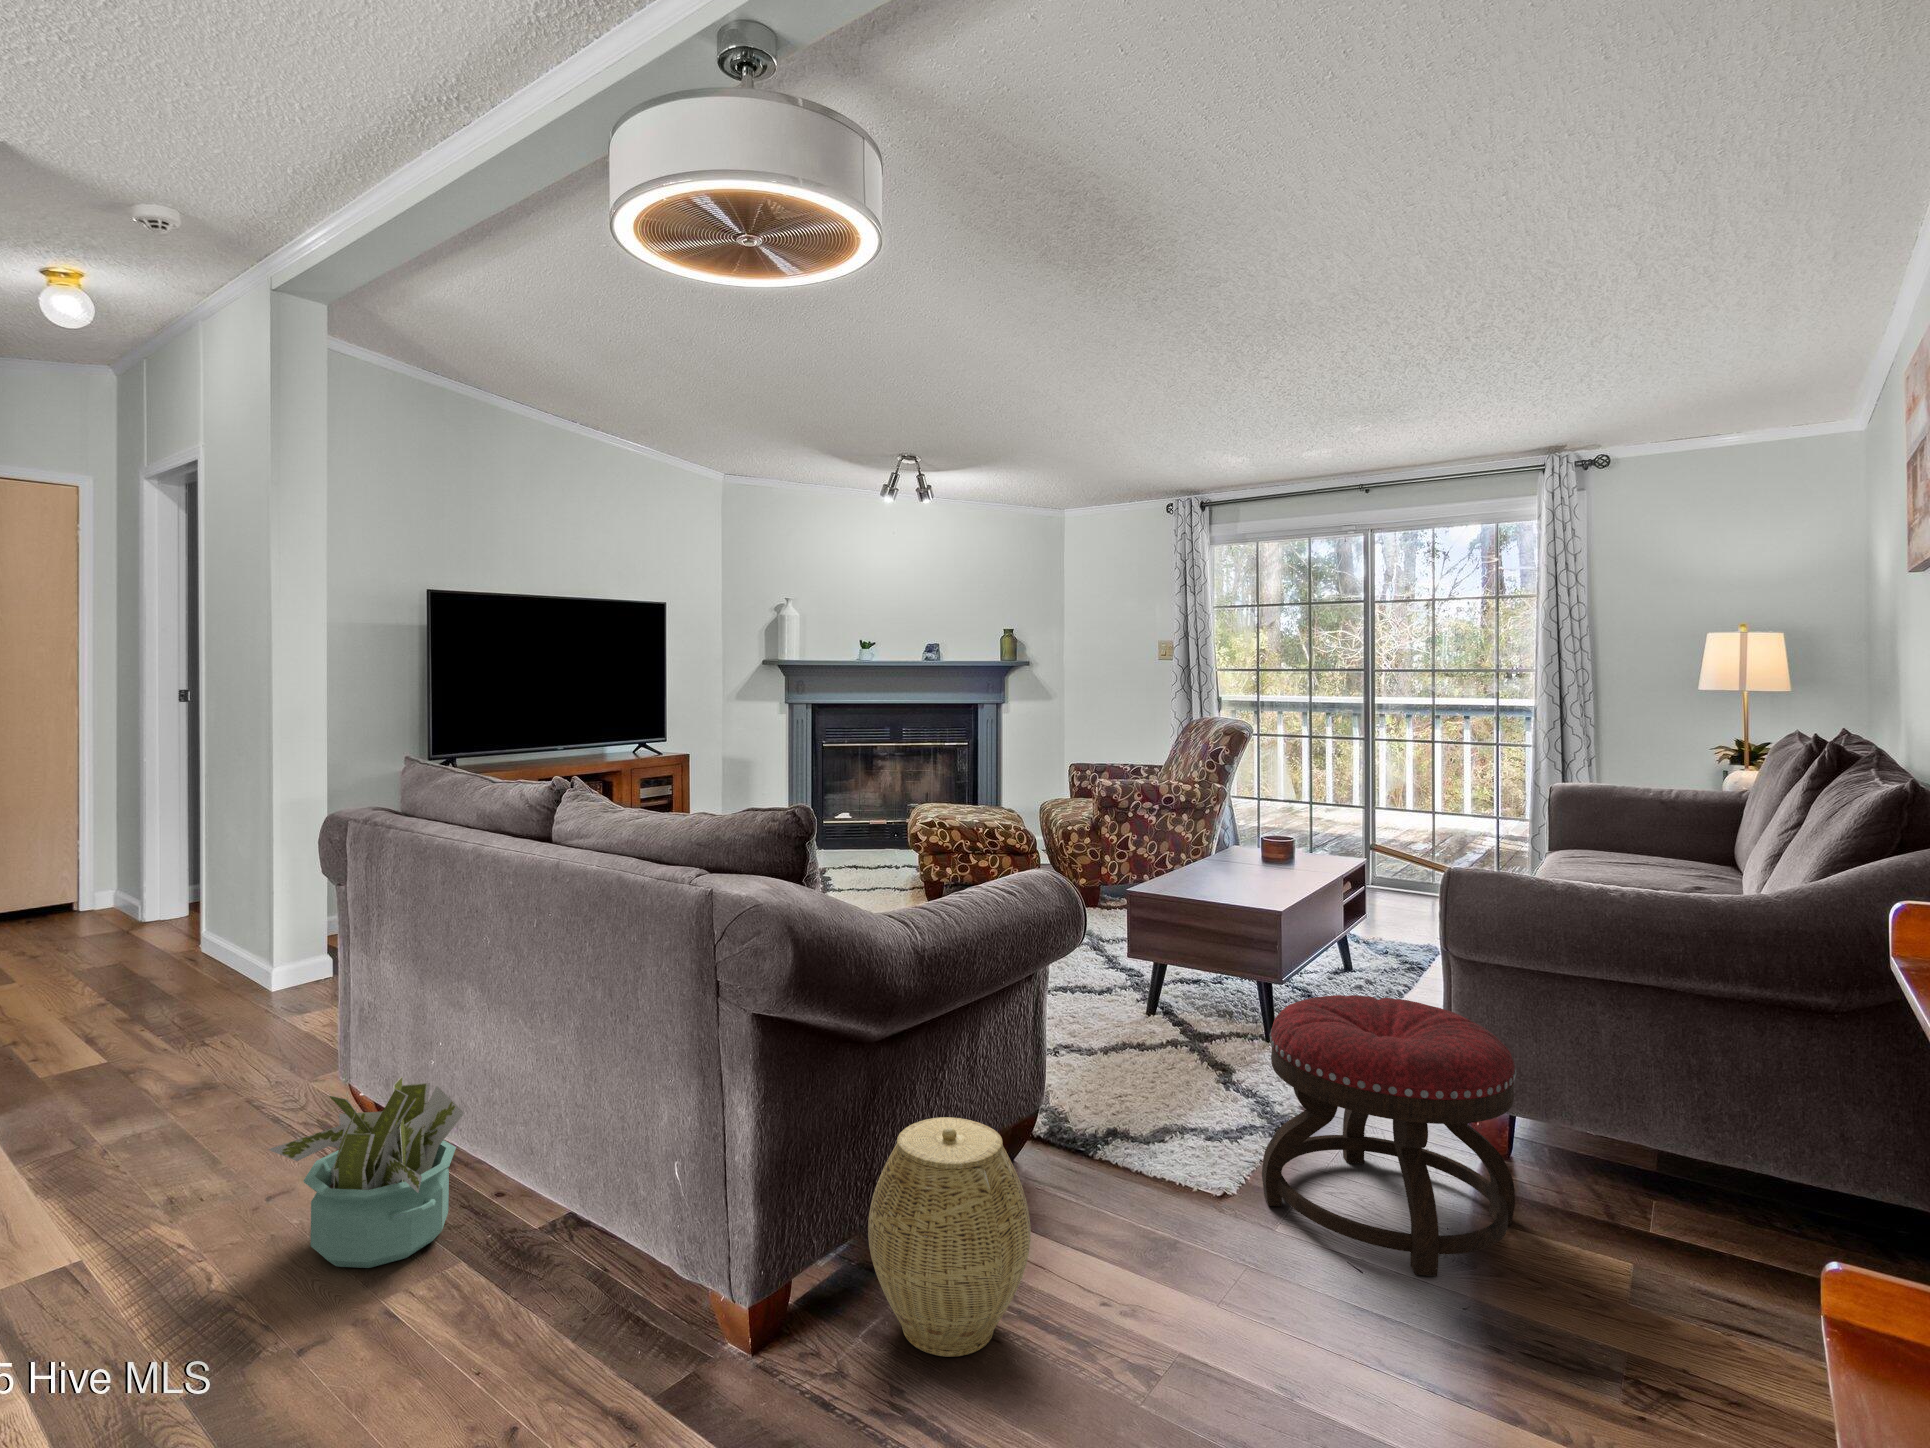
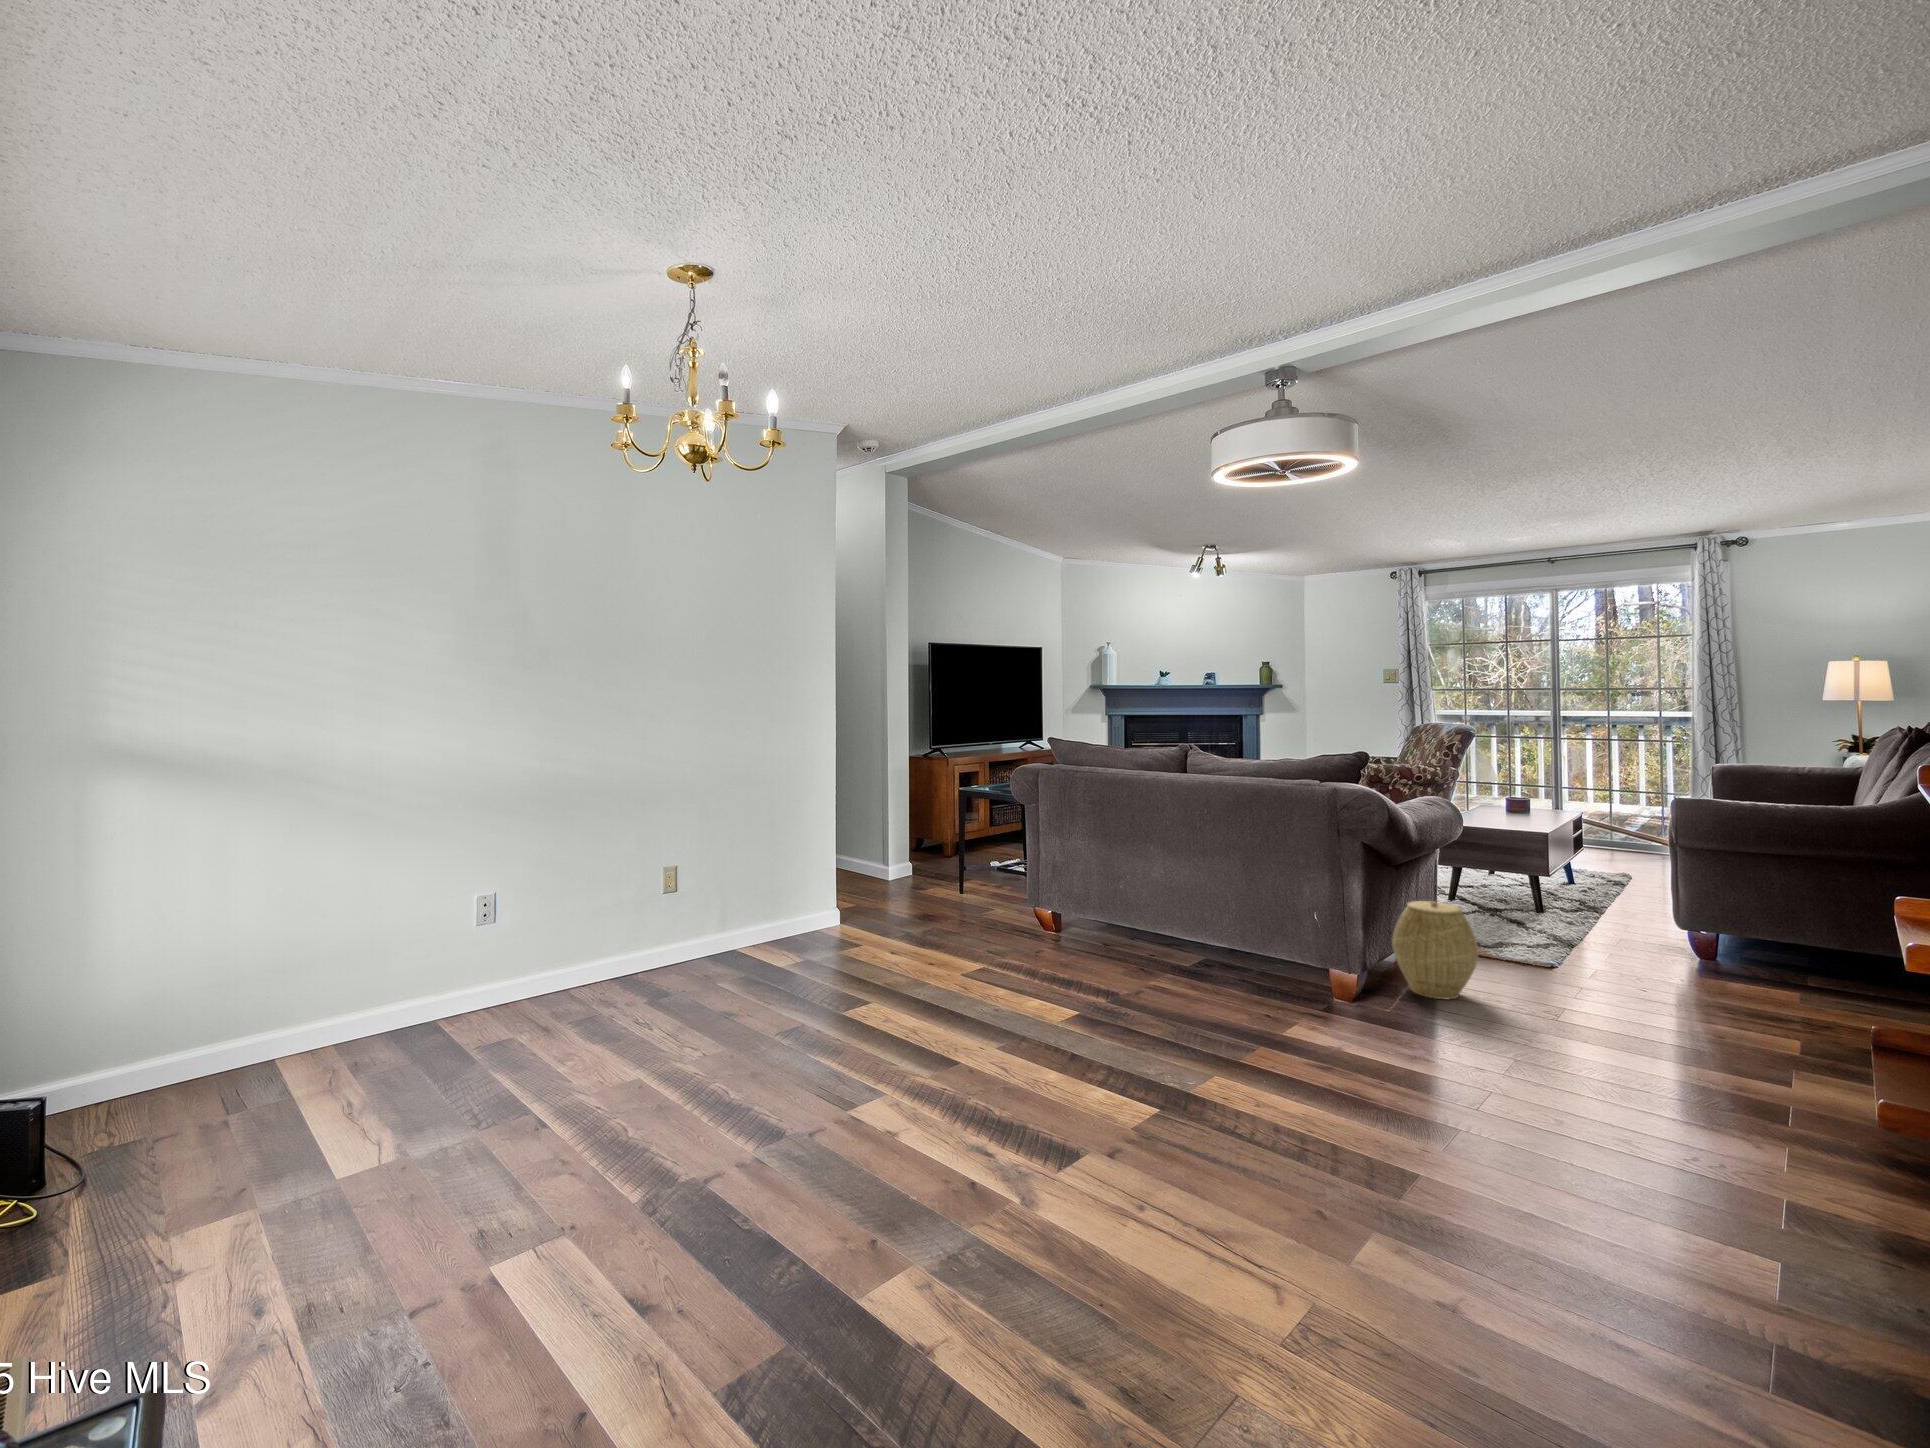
ottoman: present [1262,995,1516,1276] -> none [1568,864,1719,990]
decorative plant: present [268,1077,464,1268] -> none [1080,888,1164,966]

